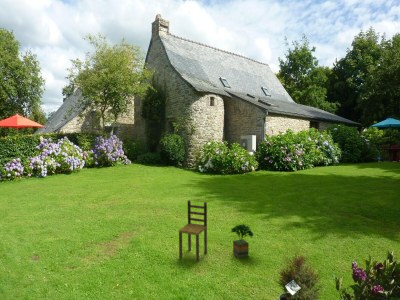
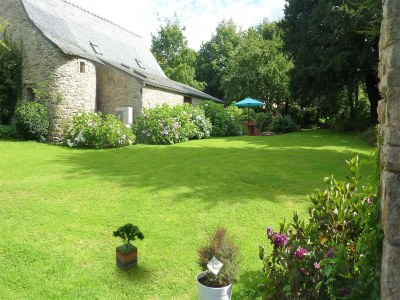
chair: present [179,200,207,262] -> none [27,198,77,291]

